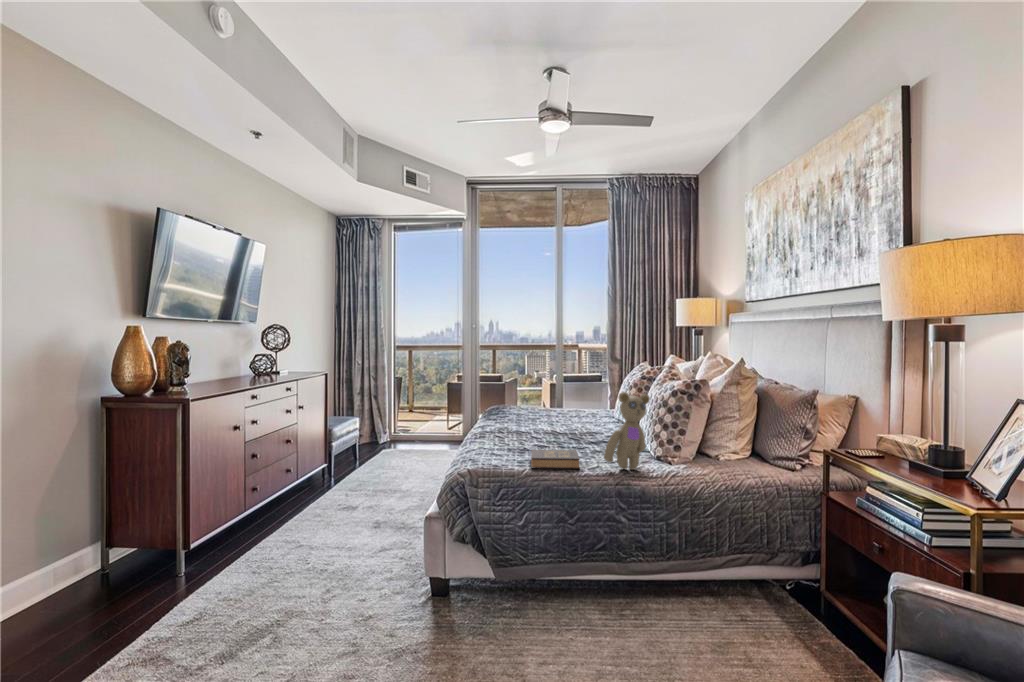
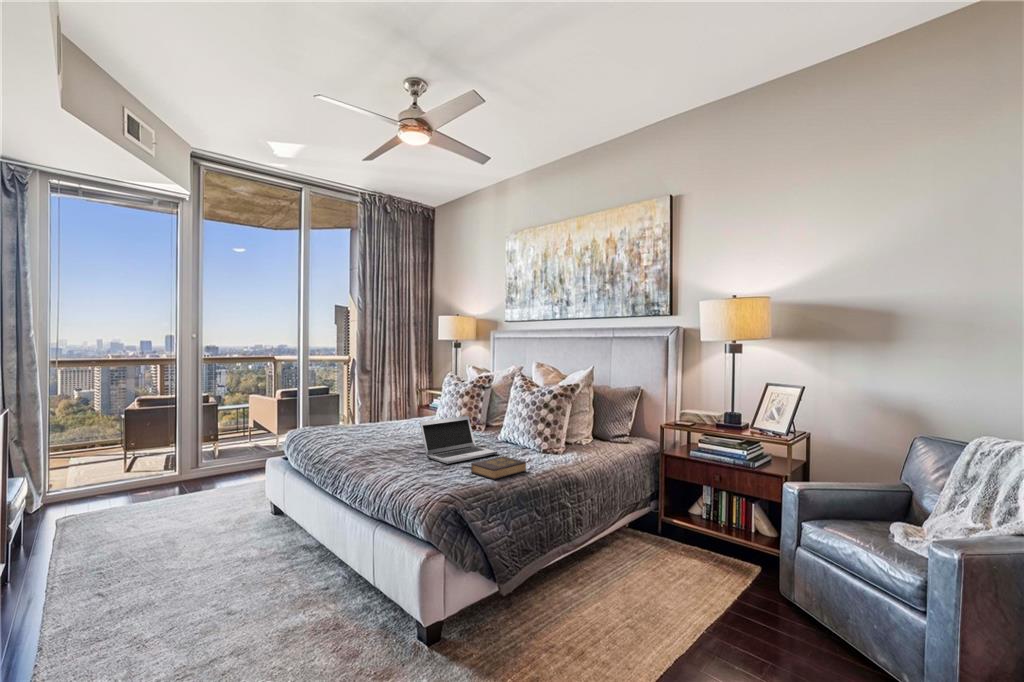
teddy bear: present [604,392,650,470] -> none [539,398,566,464]
laptop: none [534,406,601,450] -> present [420,416,497,464]

